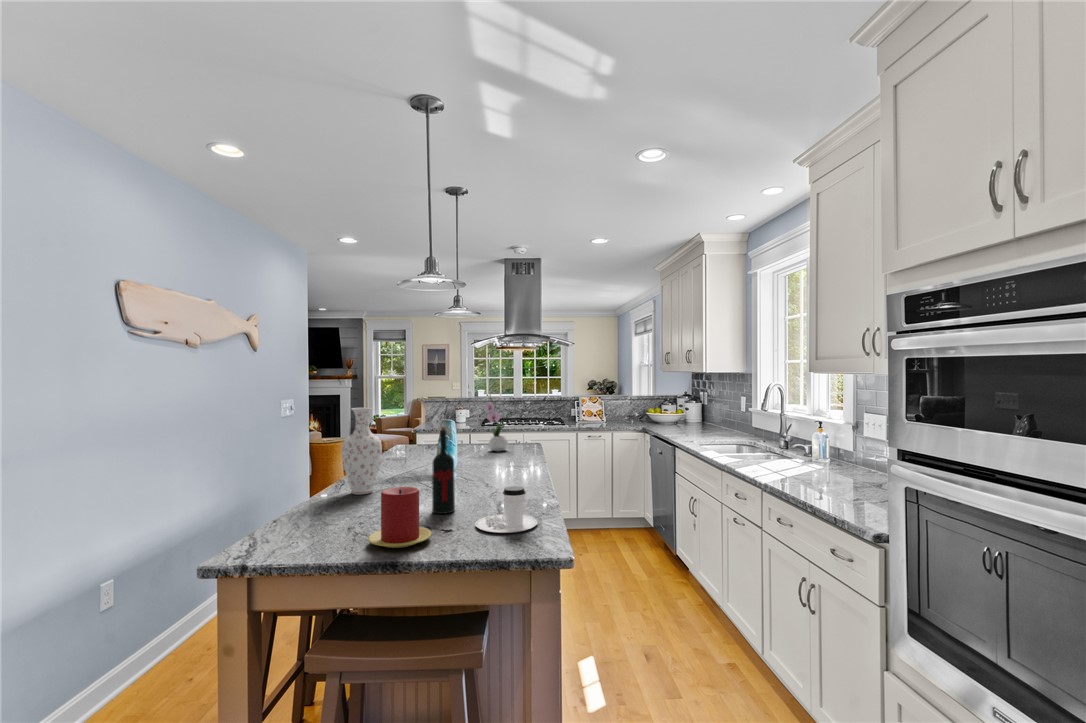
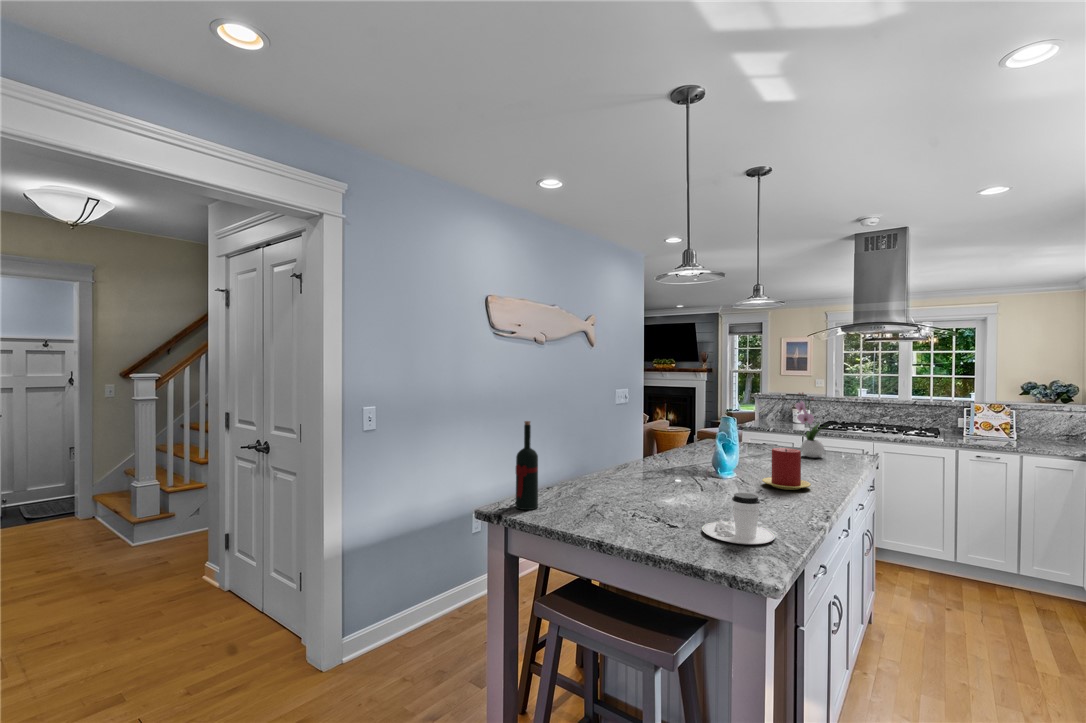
vase: present [342,408,382,494] -> none [617,398,653,479]
wine bottle: present [432,427,455,514] -> present [516,421,538,510]
candle: present [368,487,432,548] -> present [762,448,811,490]

